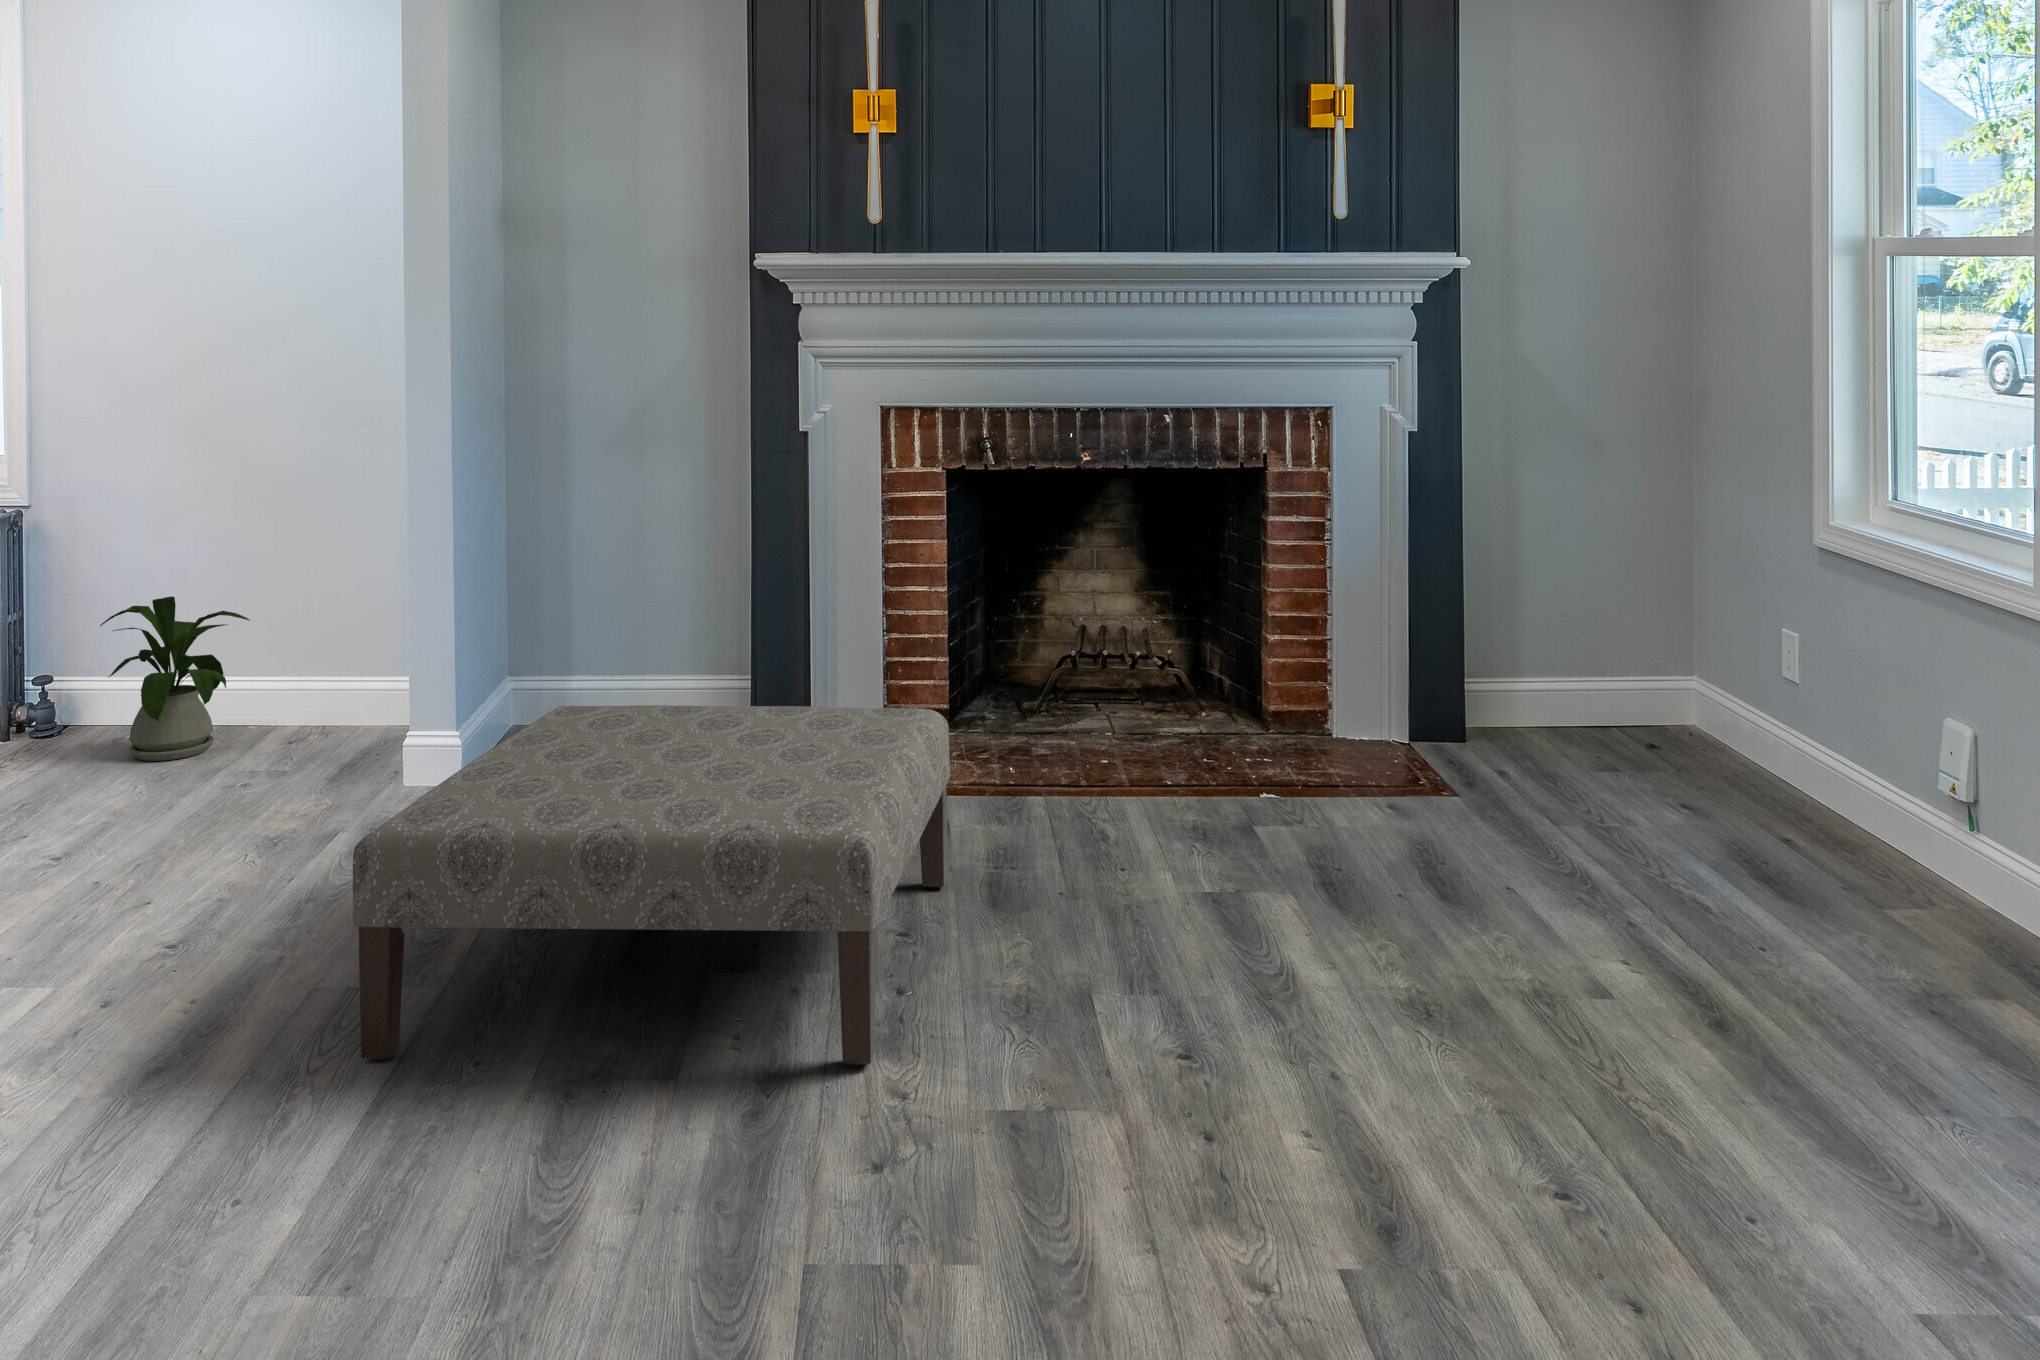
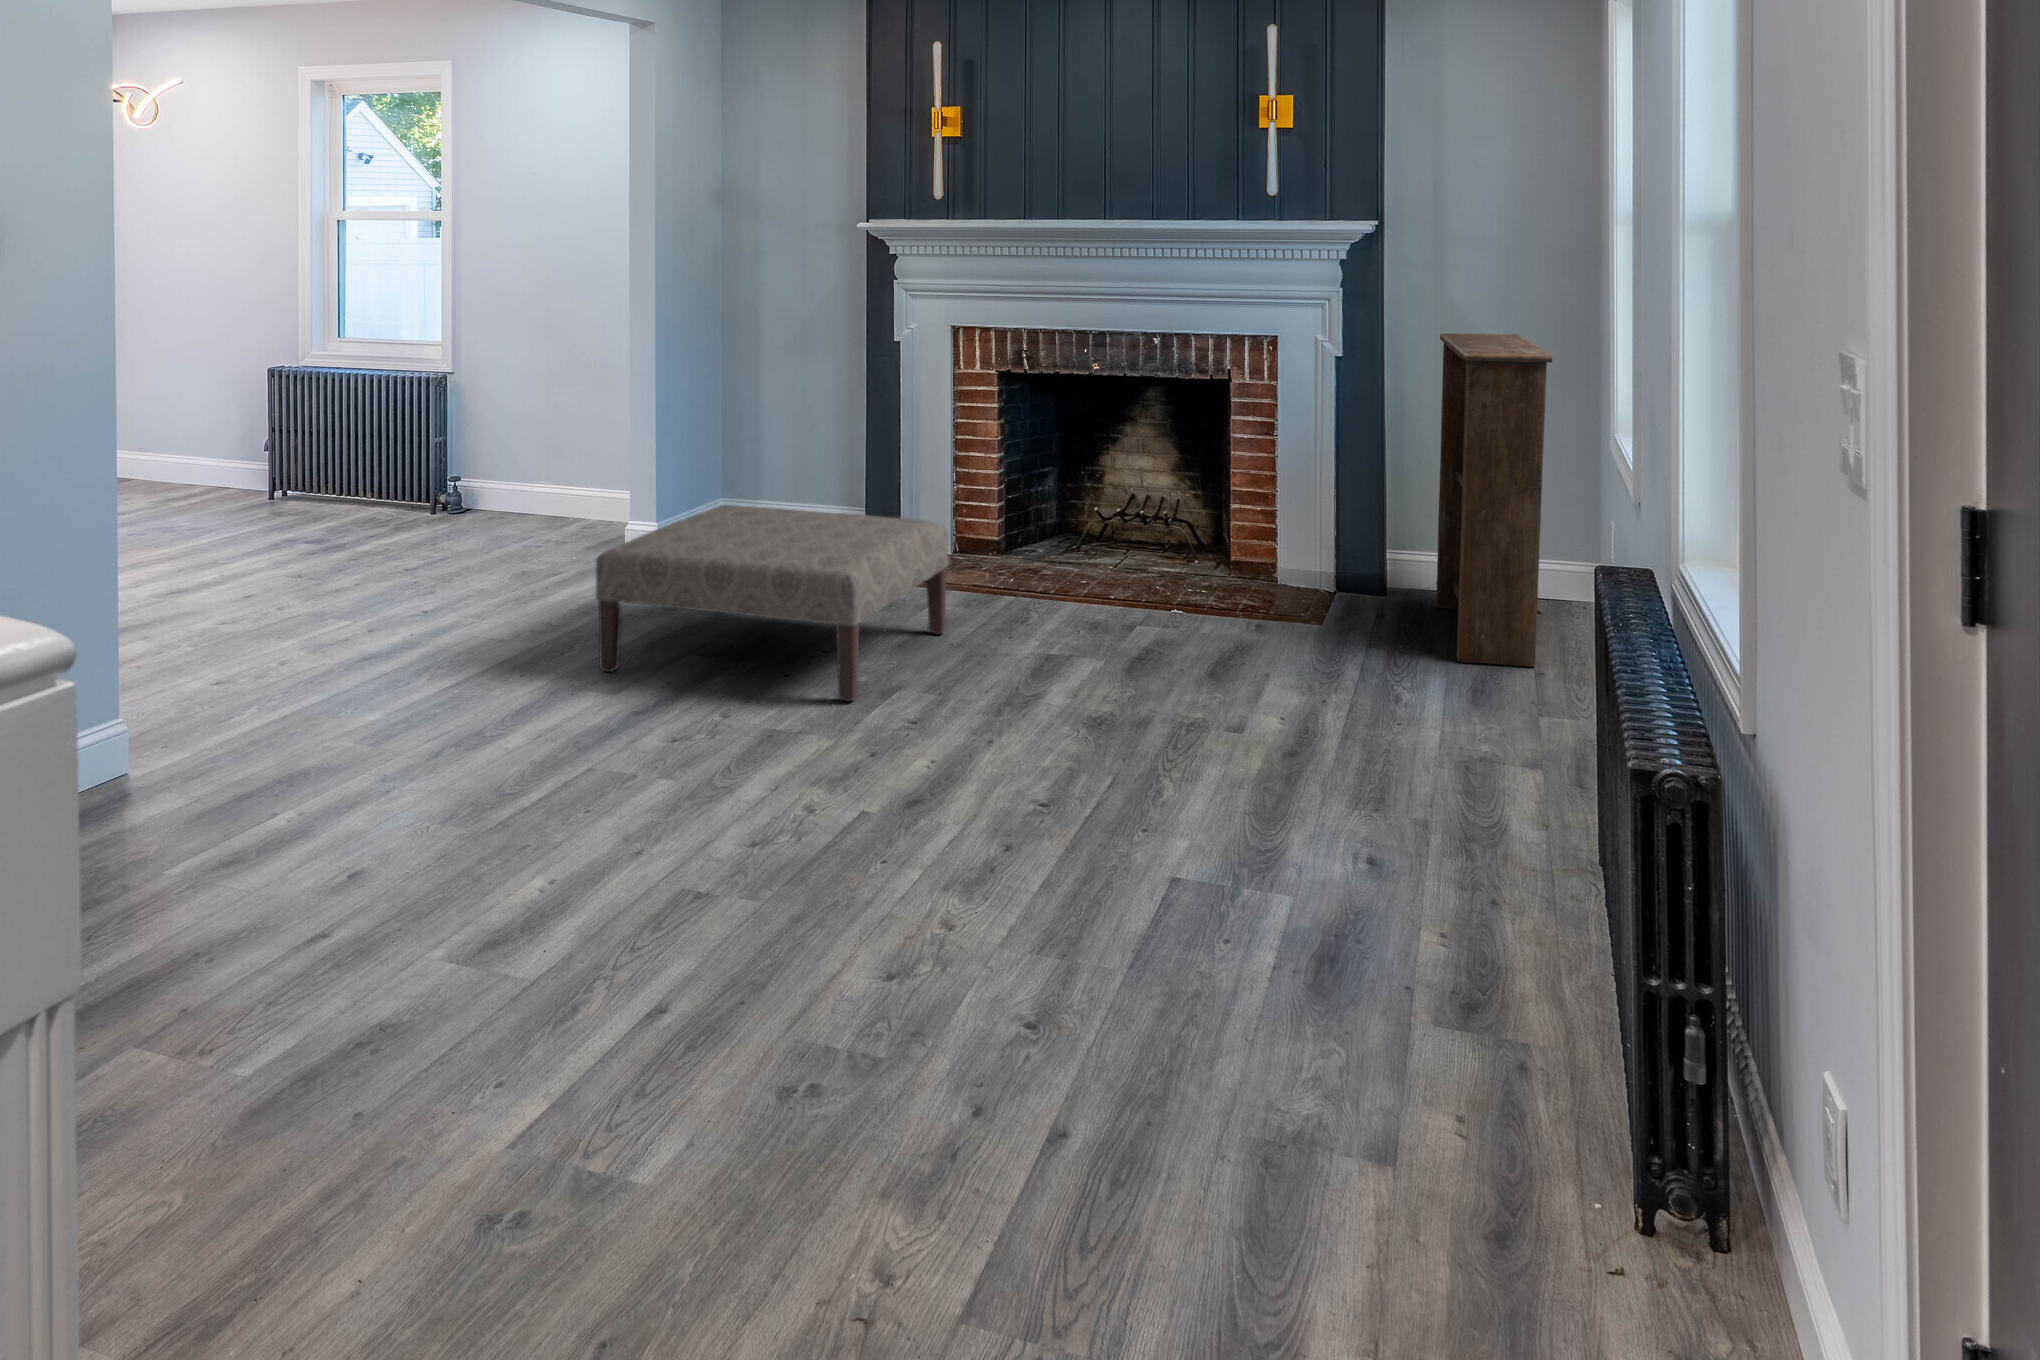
bookshelf: none [1548,395,1773,845] -> present [1436,333,1552,667]
house plant: present [100,596,250,761] -> none [485,433,567,534]

